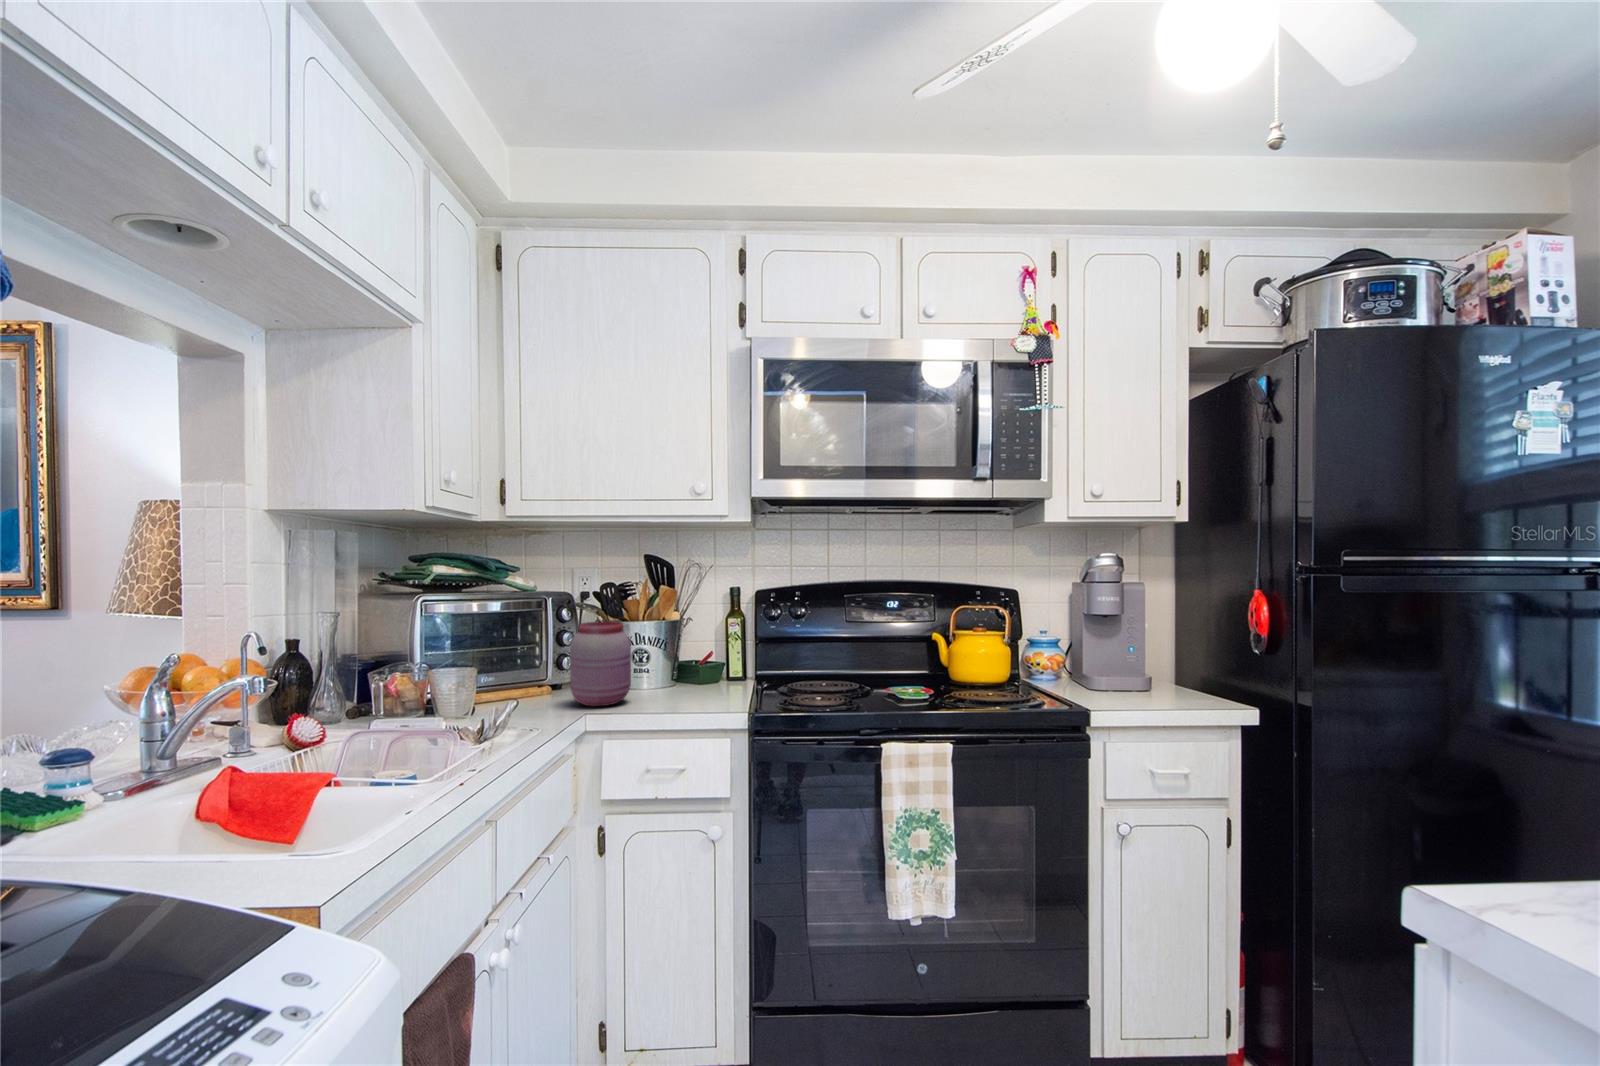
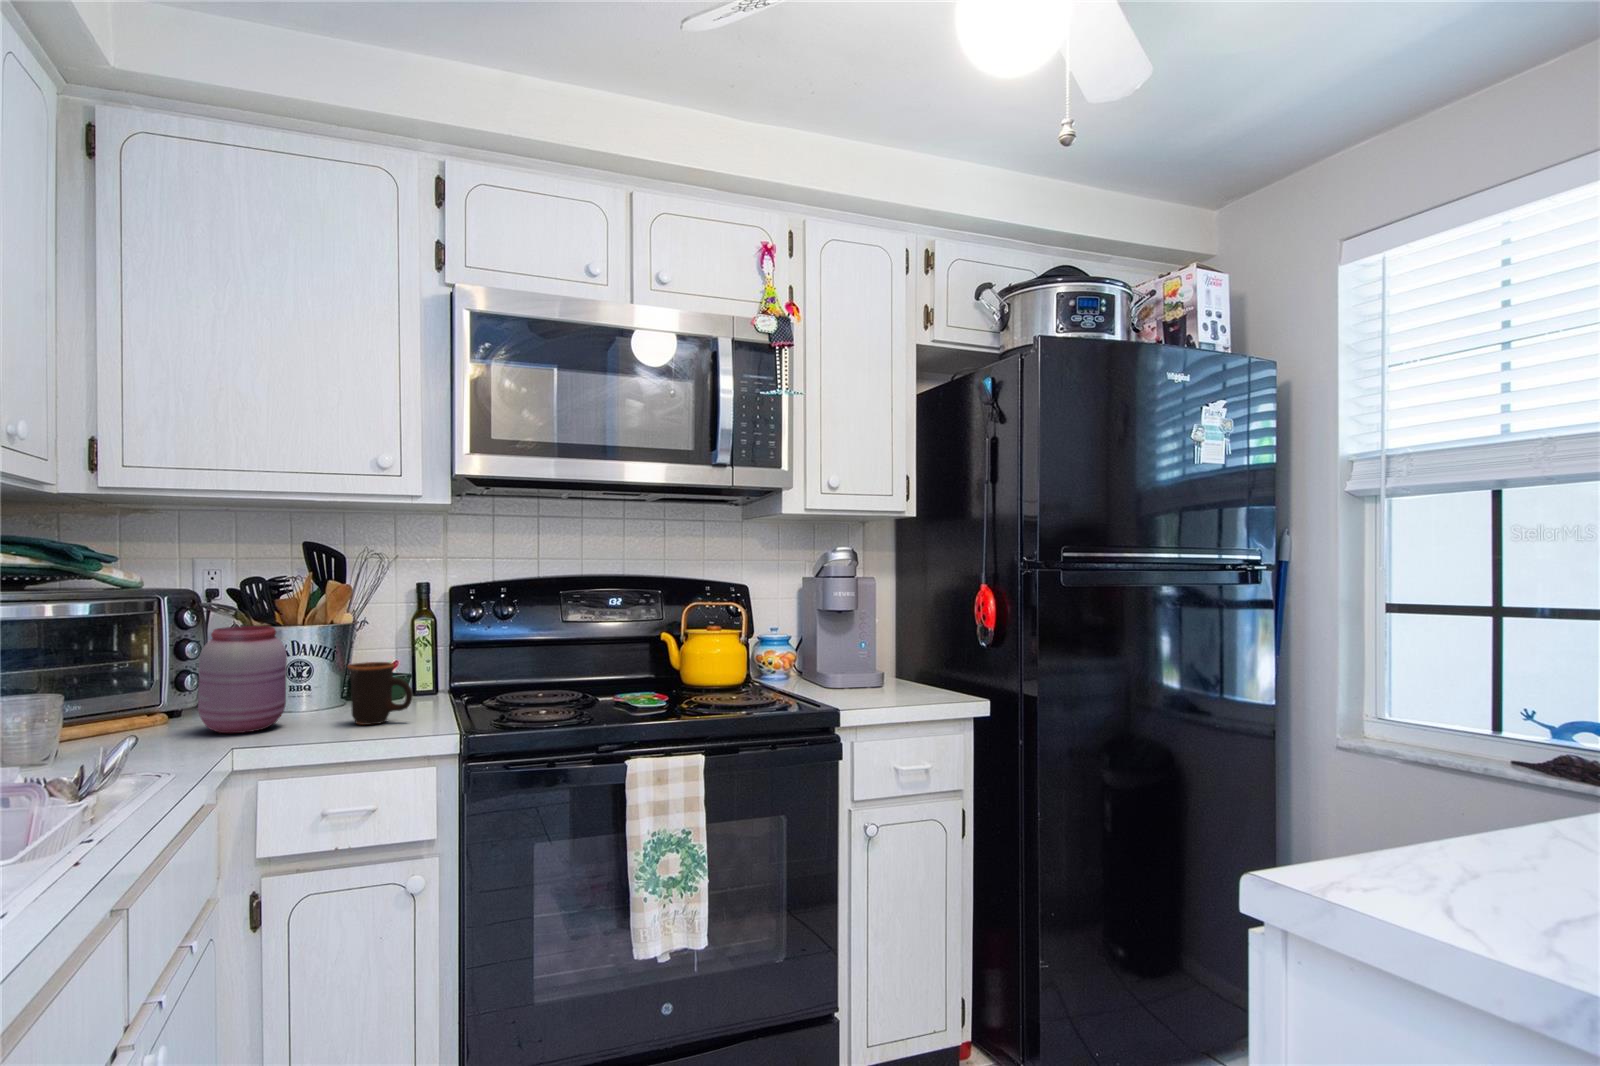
mug: none [674,653,724,705] -> present [347,662,413,725]

